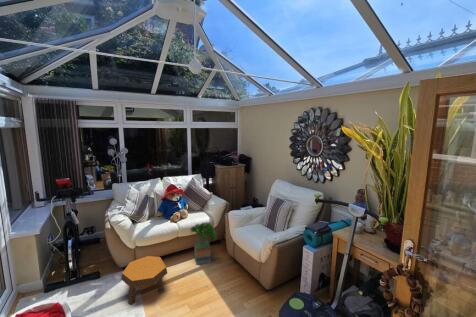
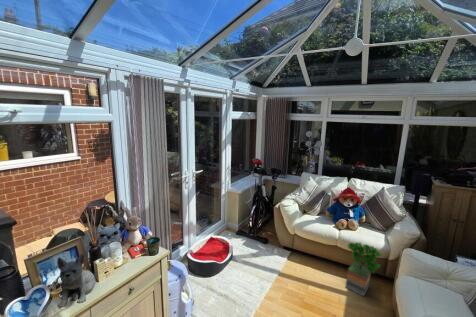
footstool: present [121,256,167,305] -> none [265,243,305,286]

